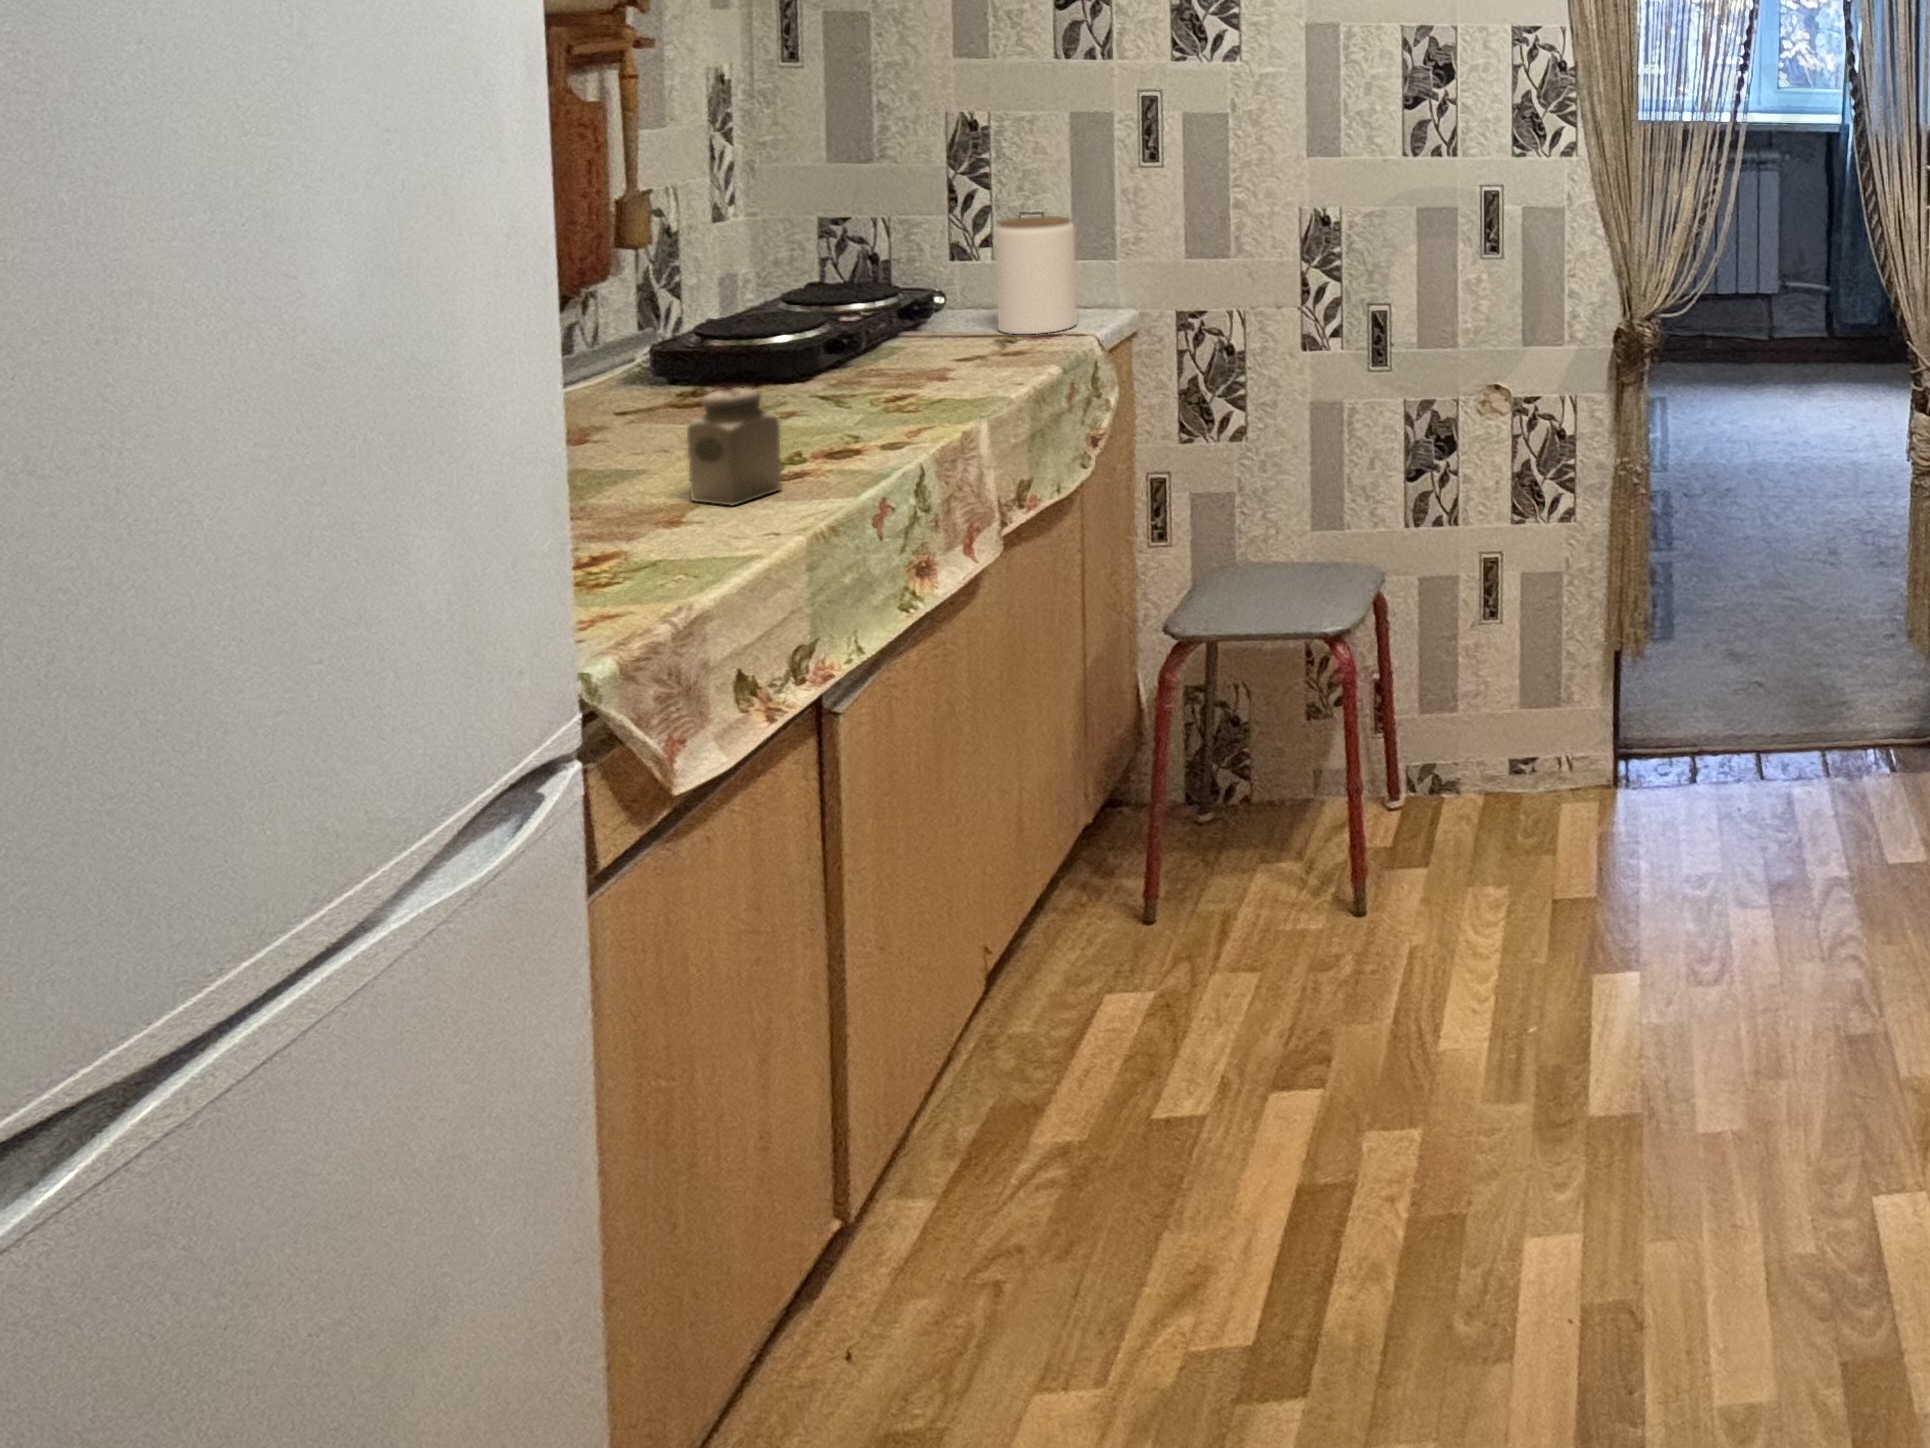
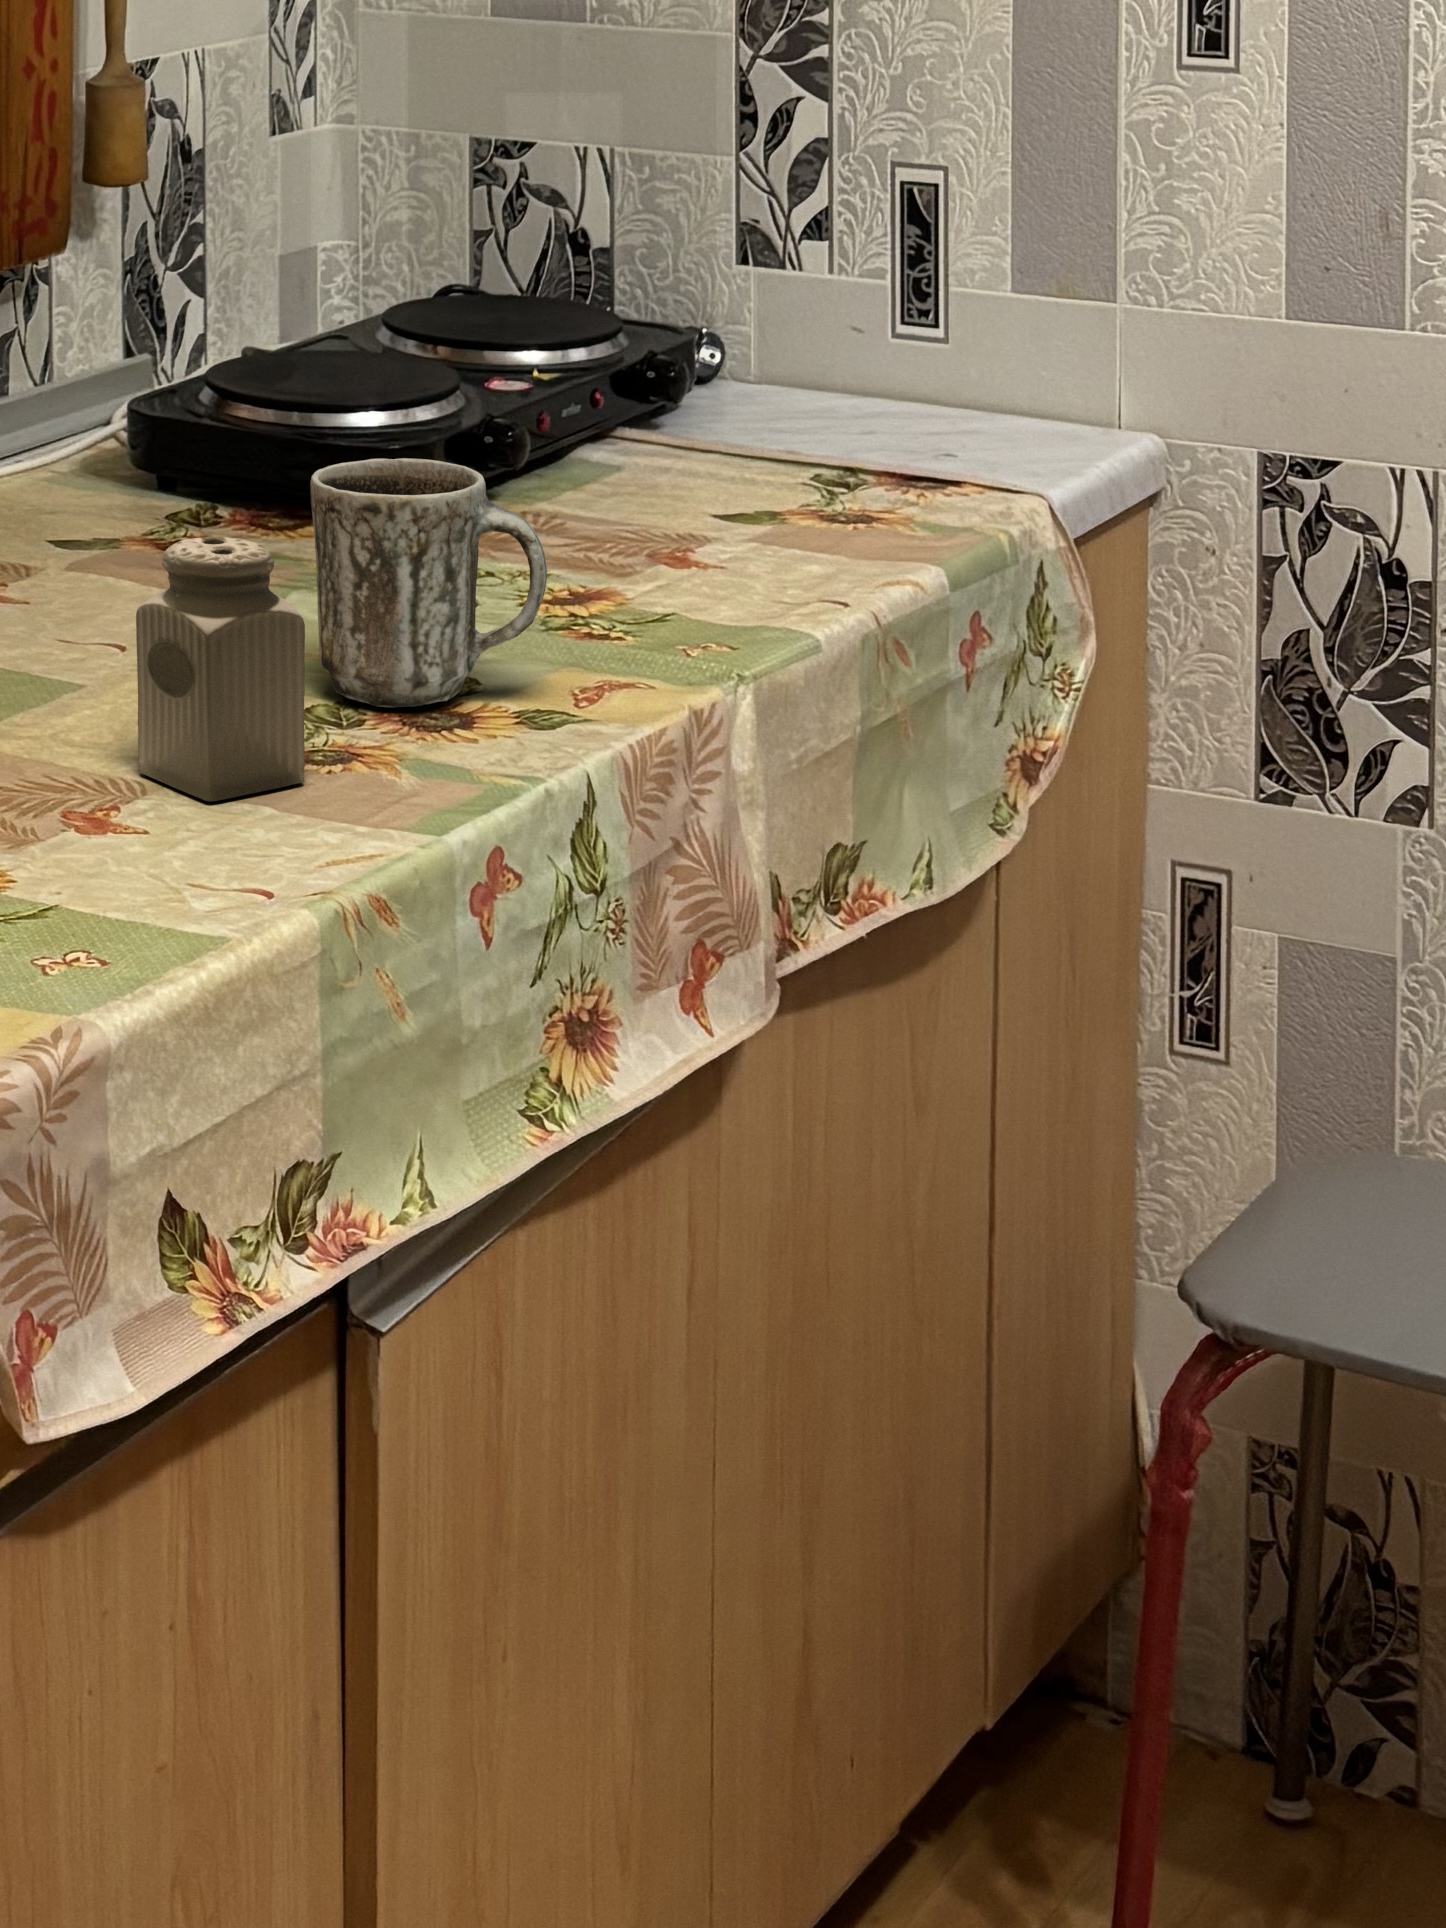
jar: present [995,216,1077,334] -> none [823,173,1006,469]
mug: none [771,347,892,455] -> present [310,458,547,707]

